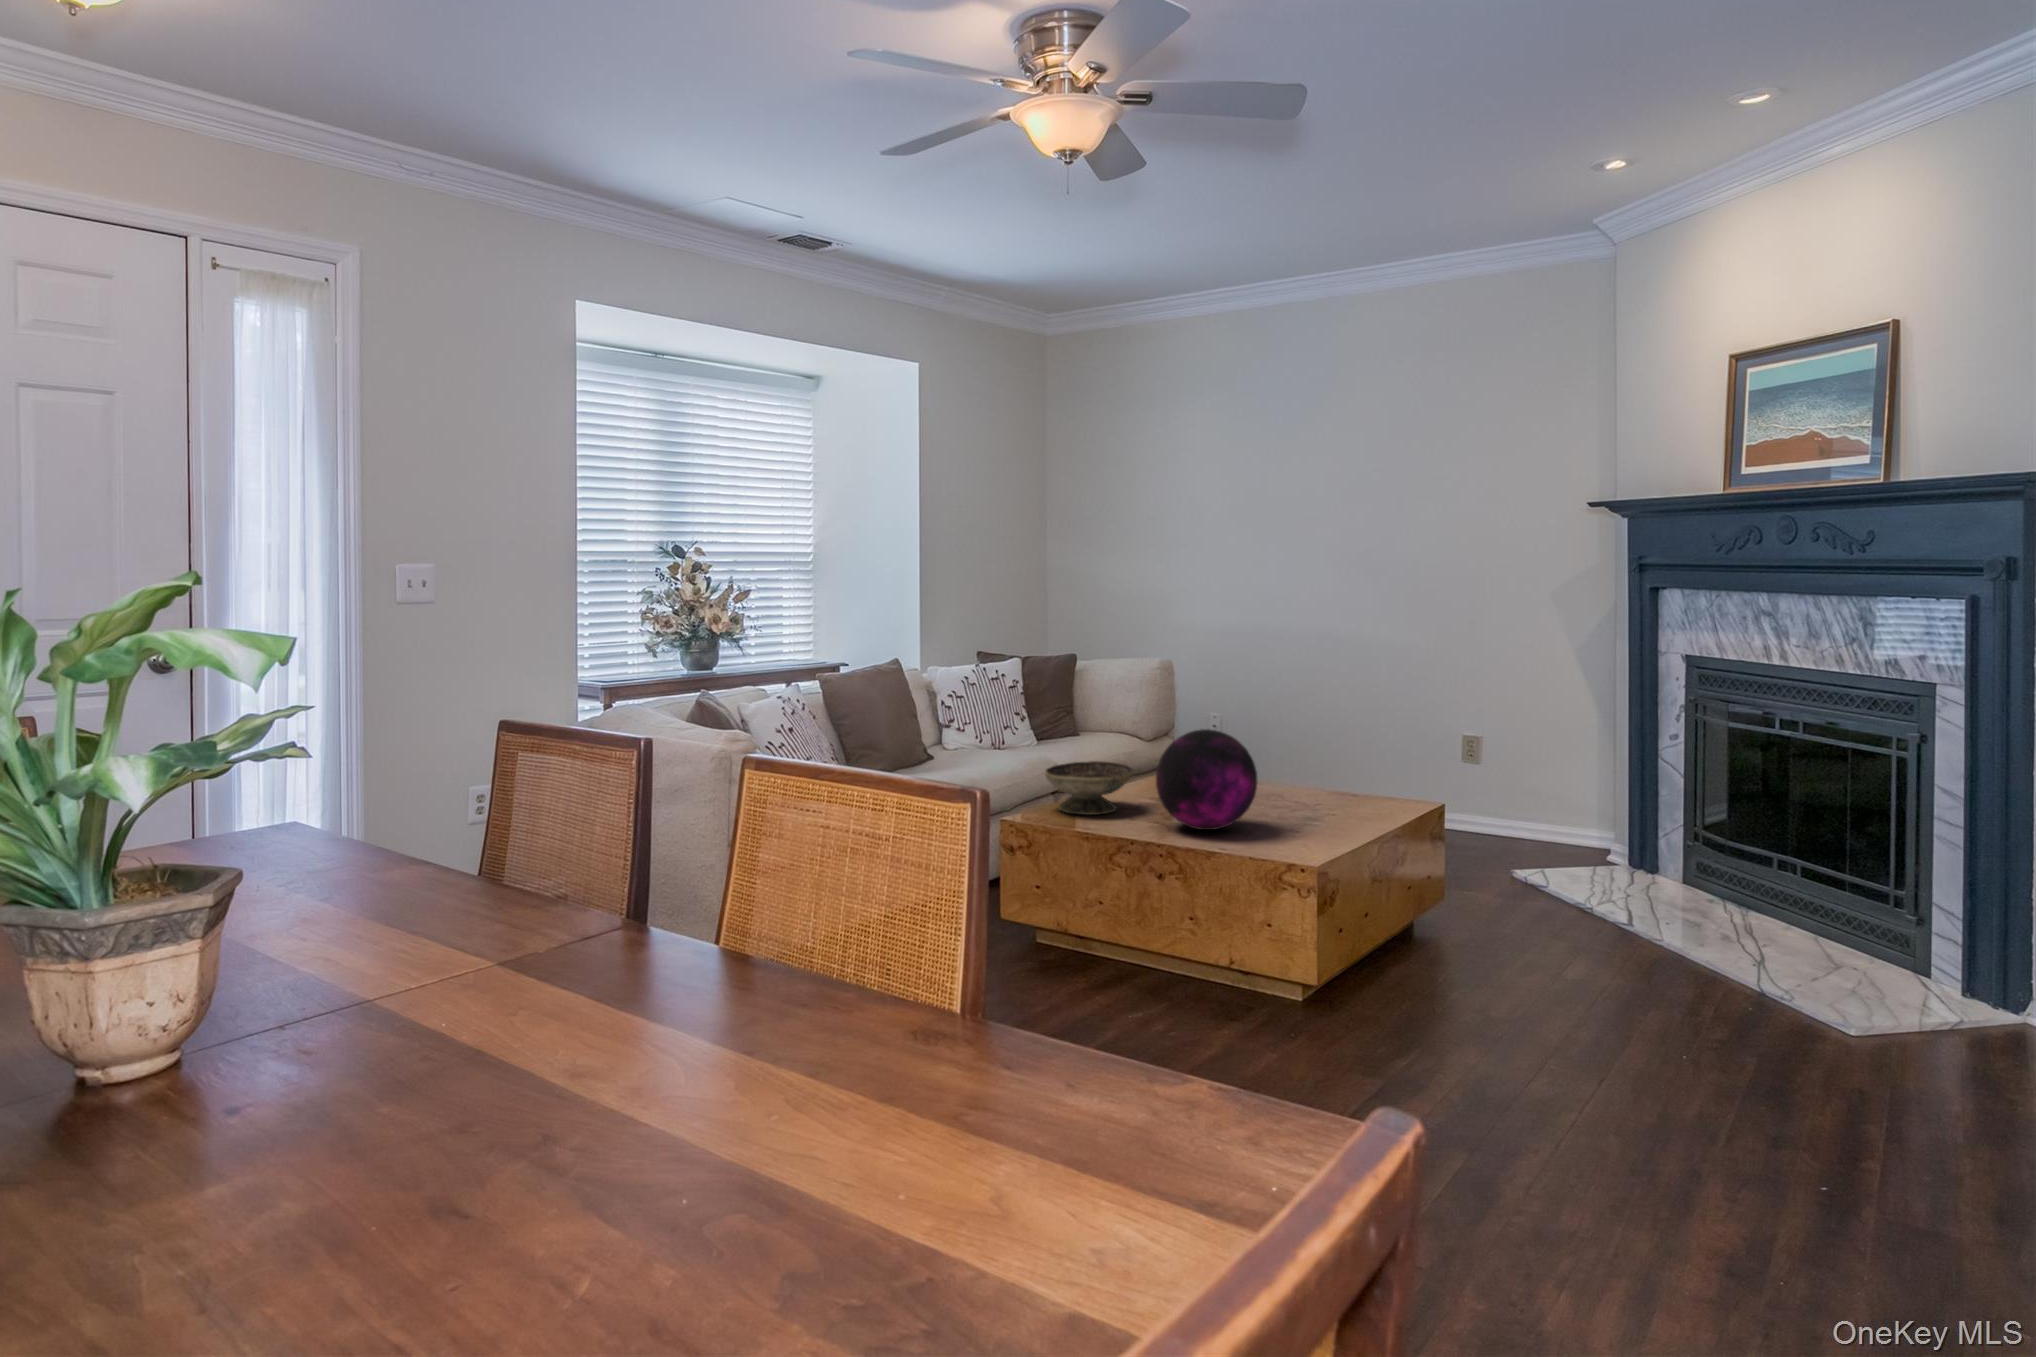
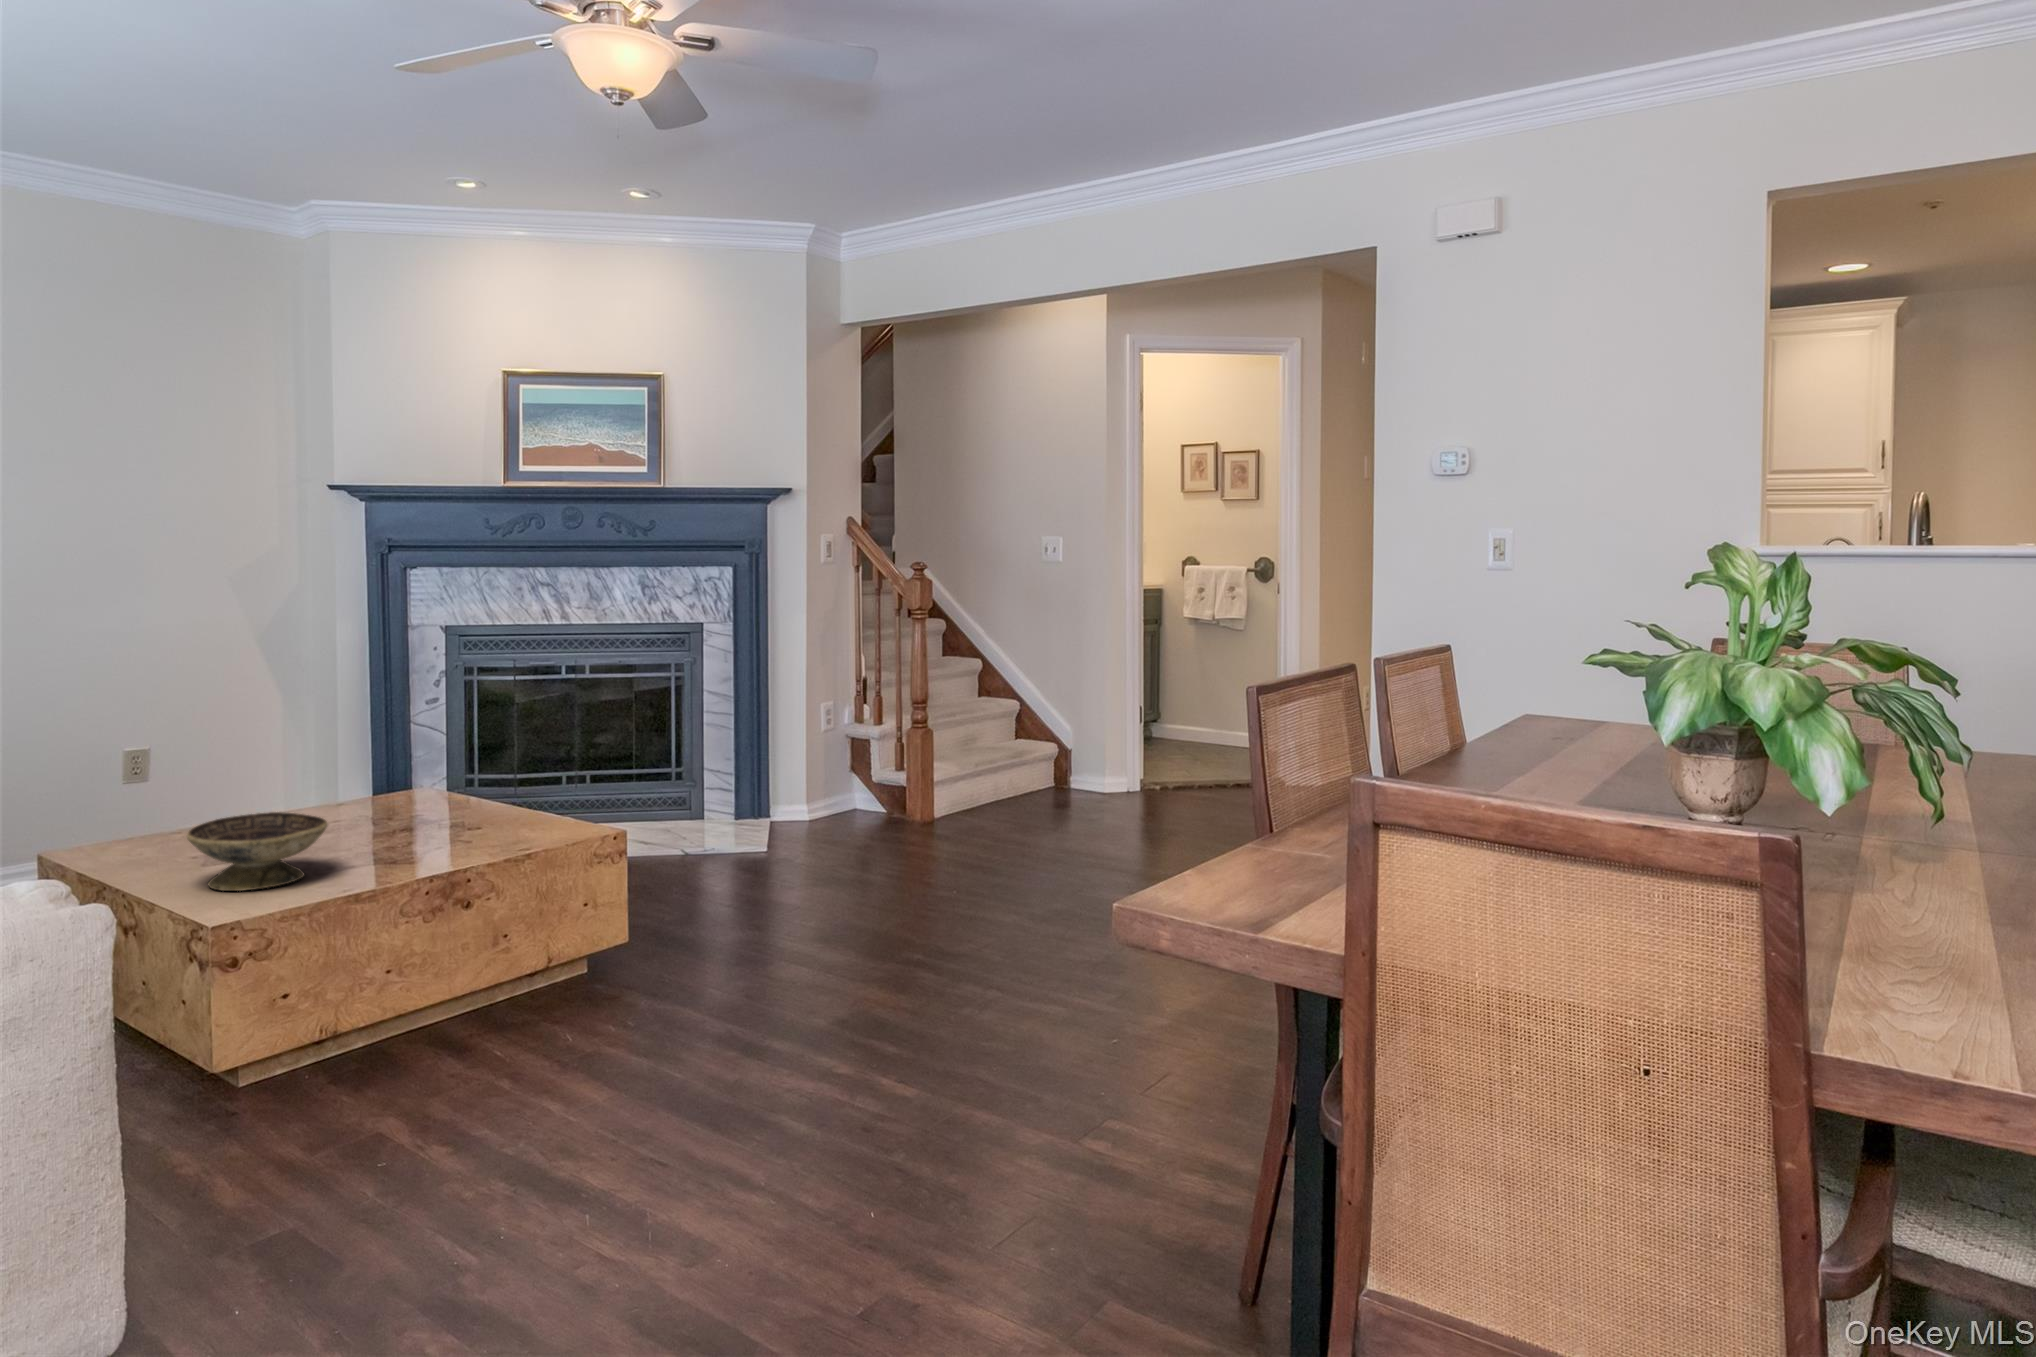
decorative orb: present [1156,729,1258,830] -> none [378,733,503,846]

